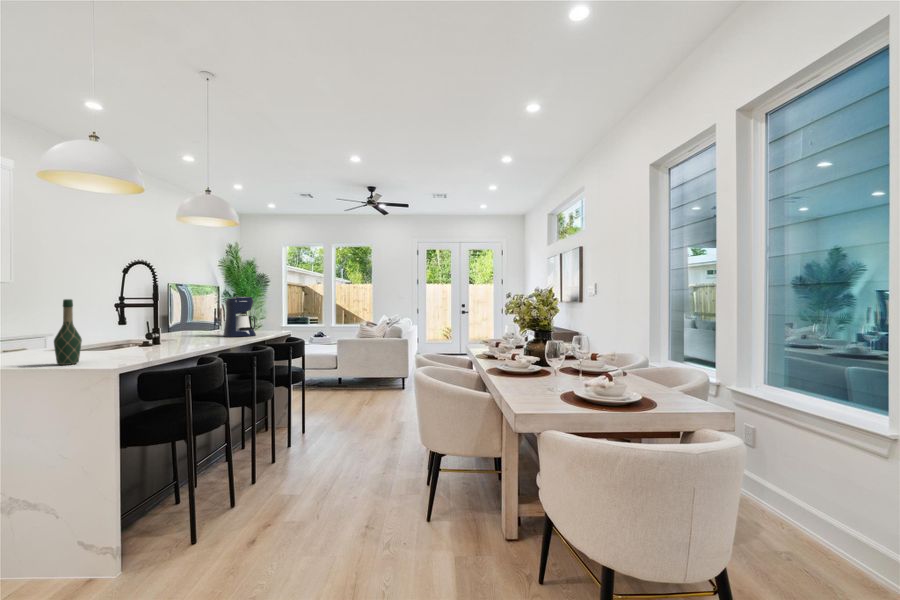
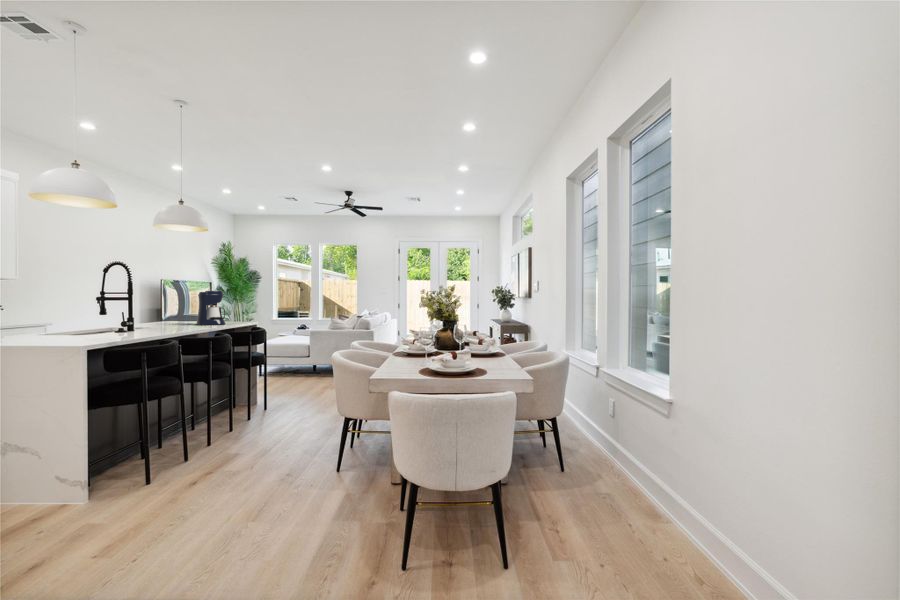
wine bottle: present [54,299,82,365] -> none [36,291,59,342]

